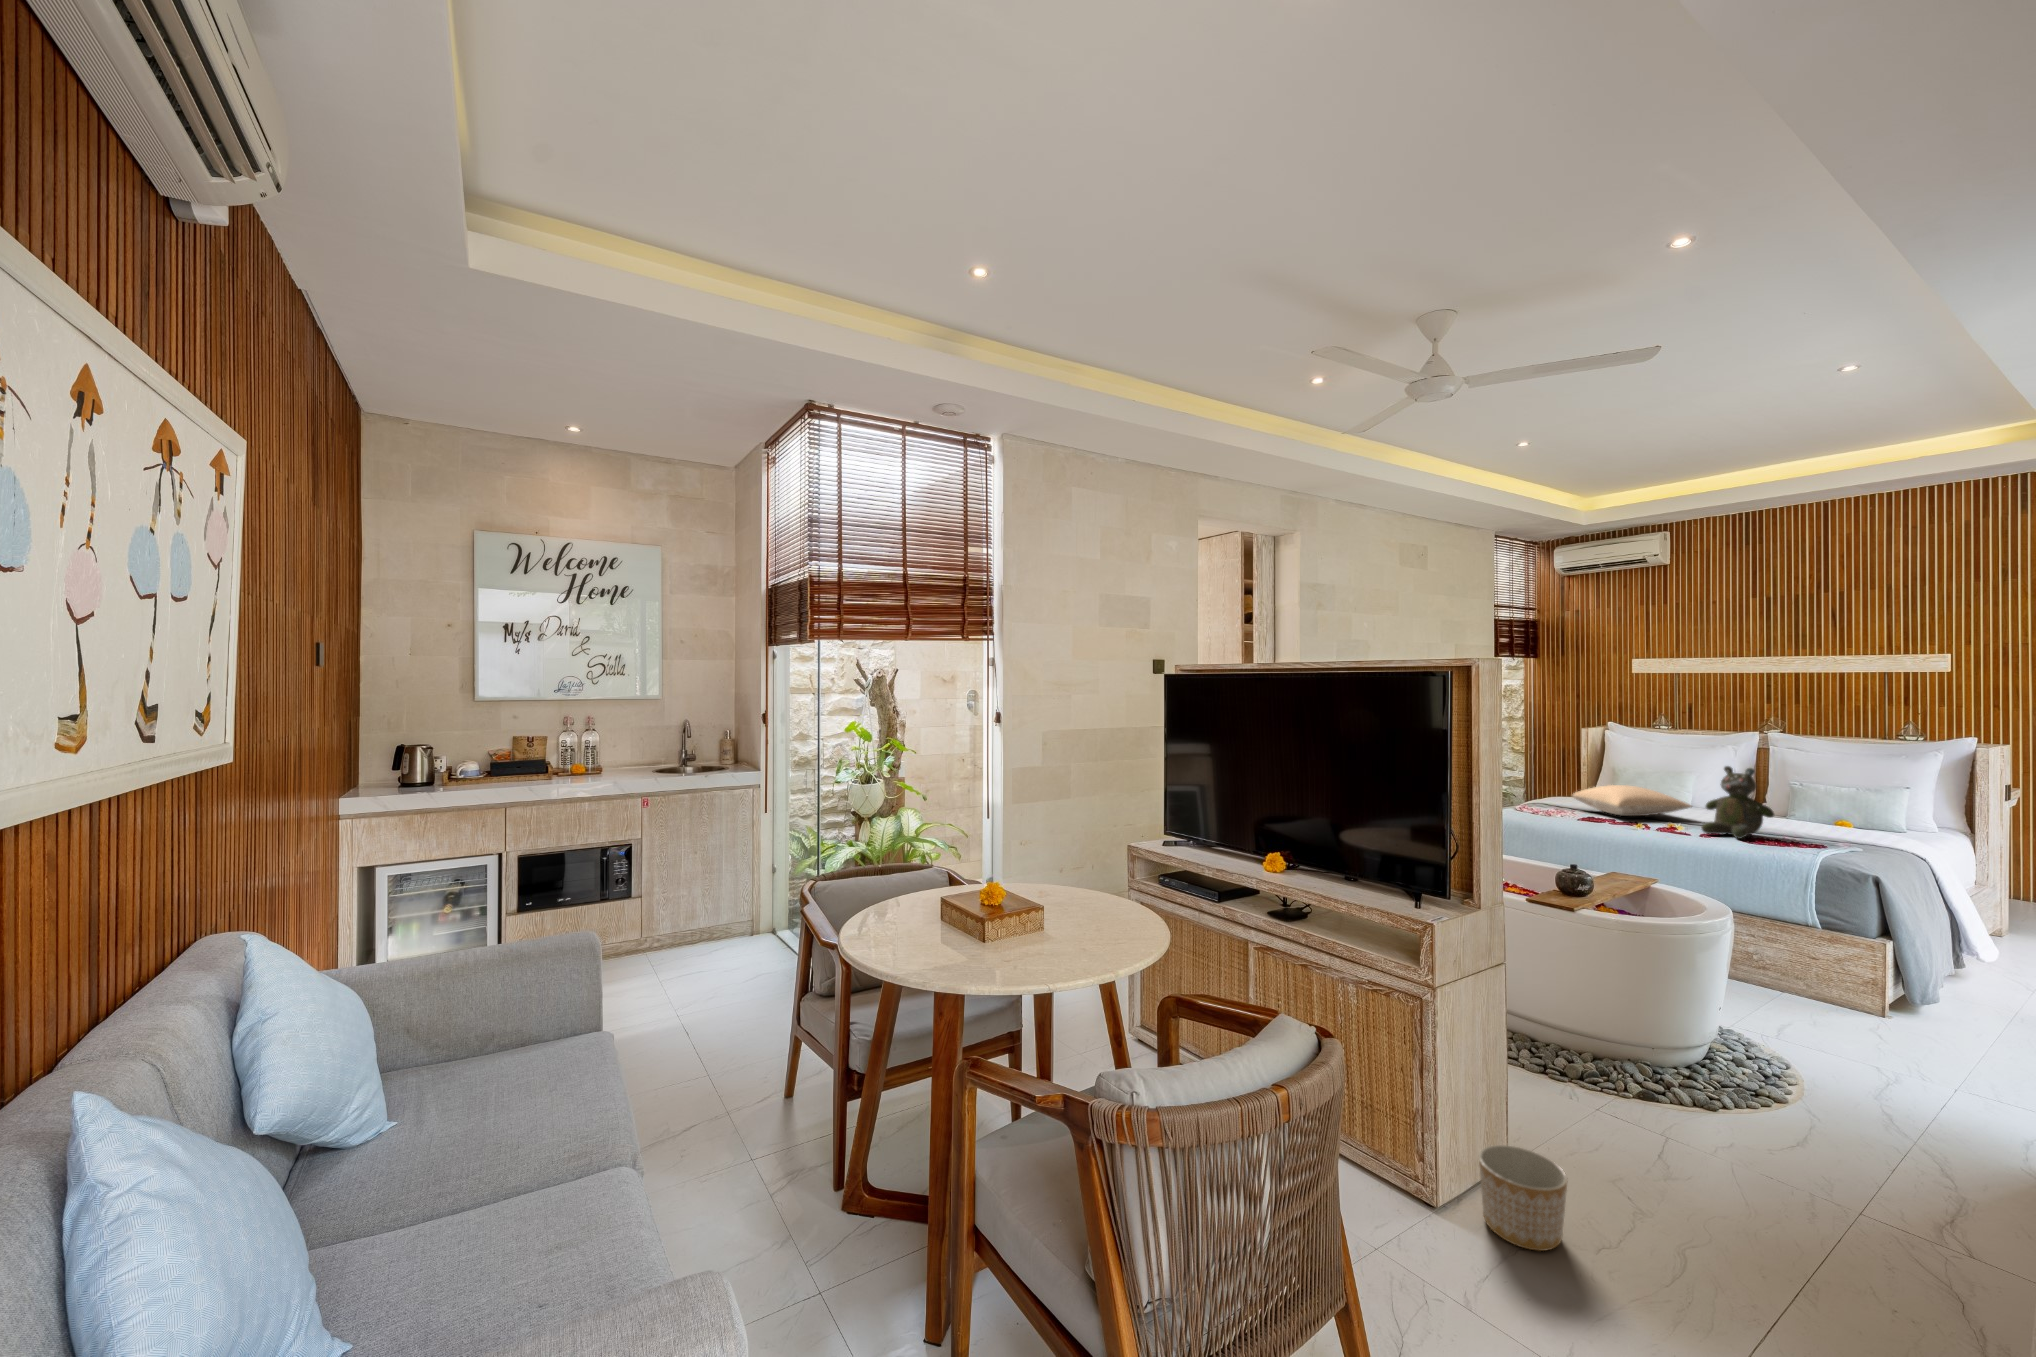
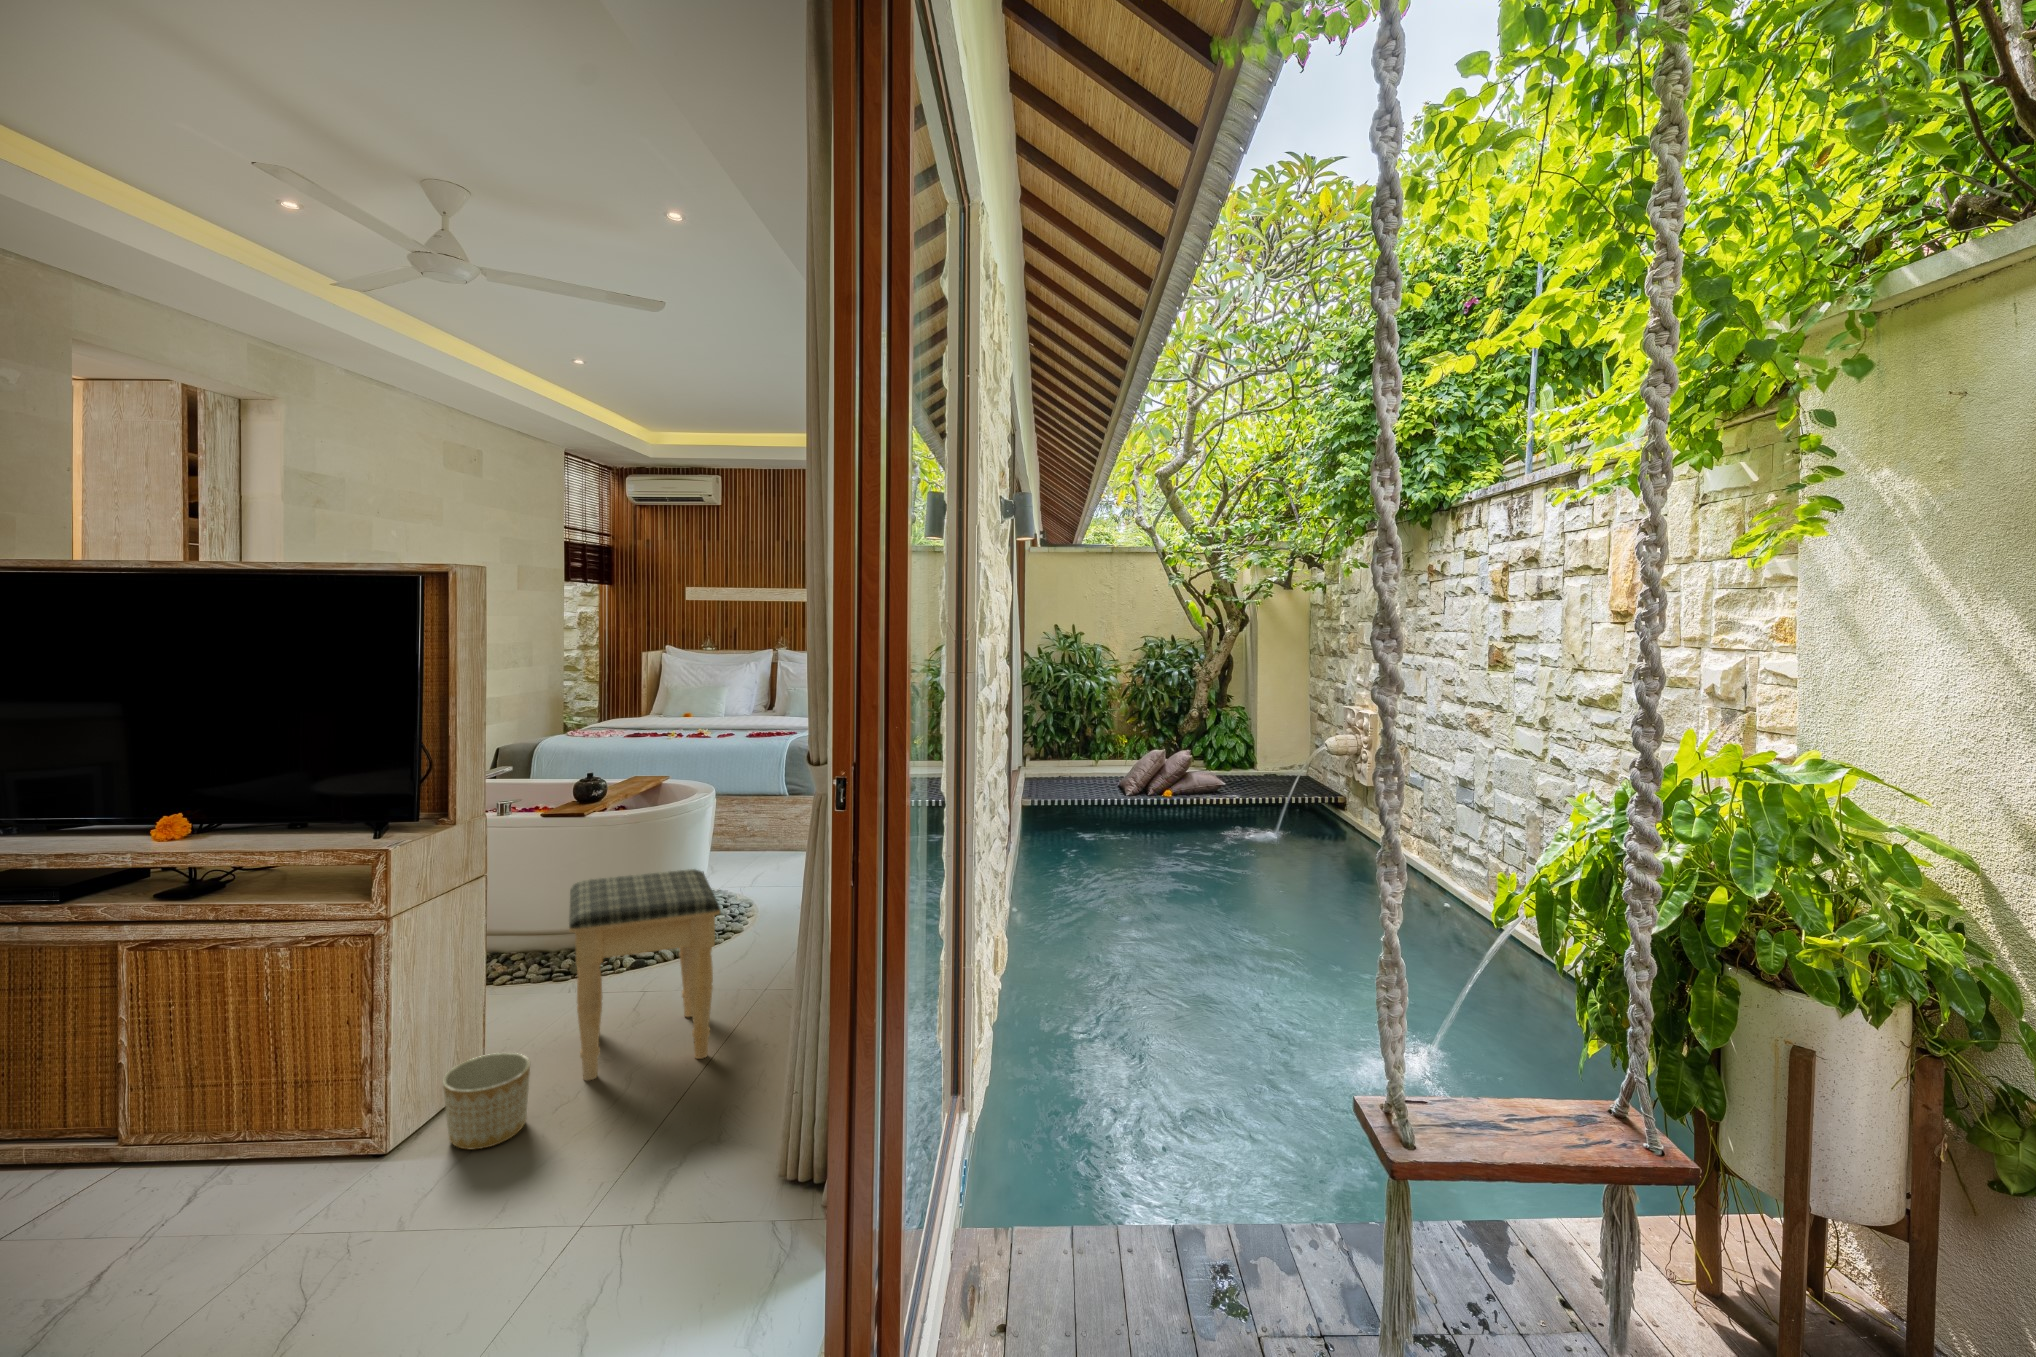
teddy bear: present [1702,766,1774,839] -> none [717,678,766,737]
pillow: present [1572,785,1691,816] -> none [623,701,716,728]
footstool: none [1584,986,1810,1261] -> present [569,869,720,1081]

